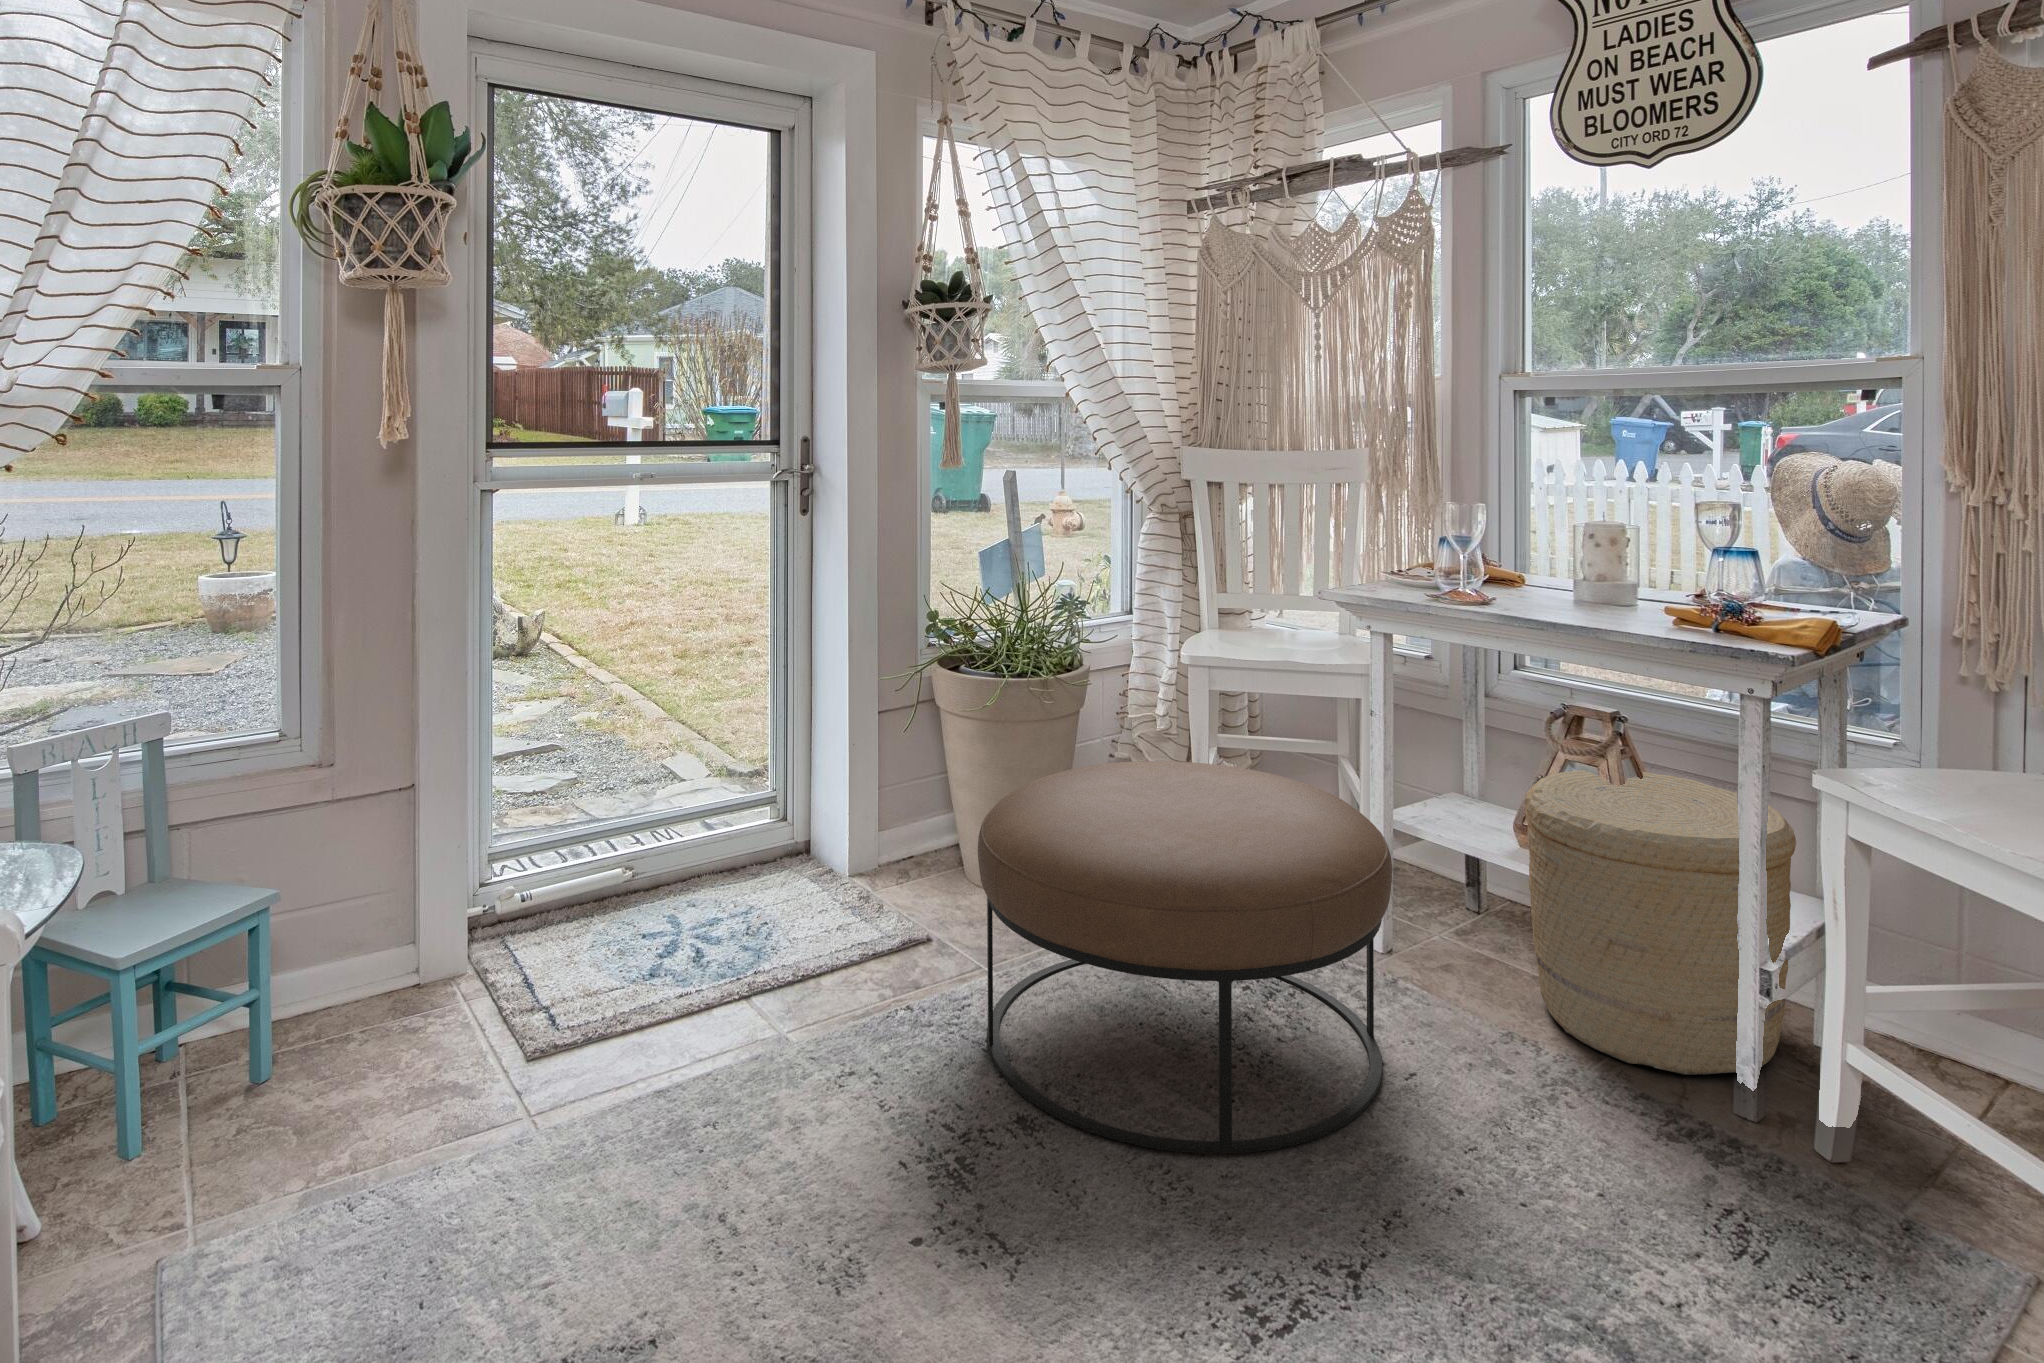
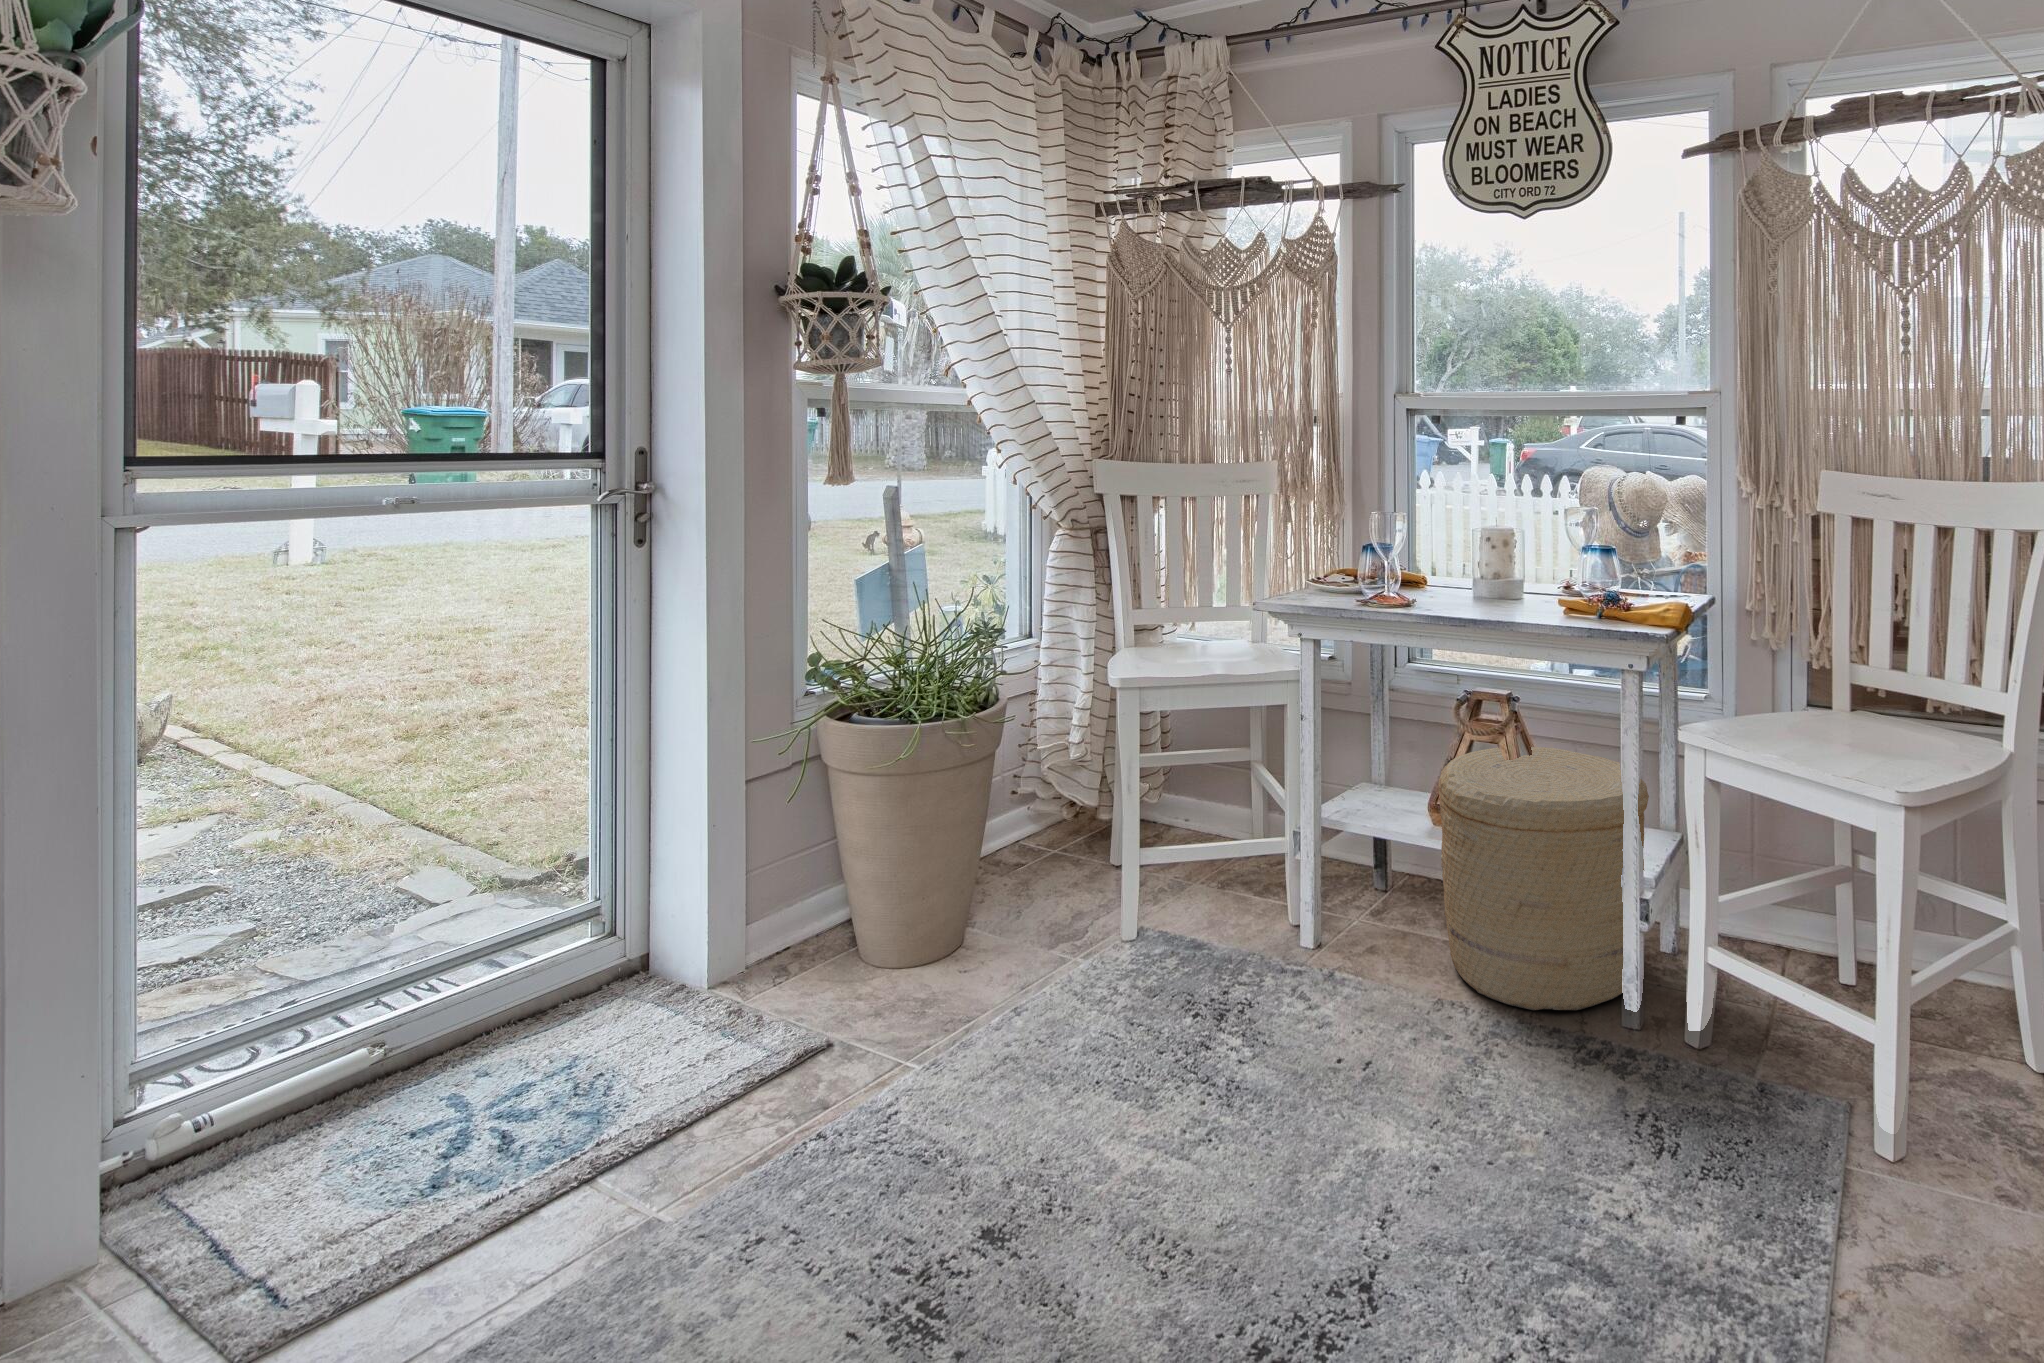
ottoman: present [978,761,1392,1154] -> none [917,789,1351,1217]

